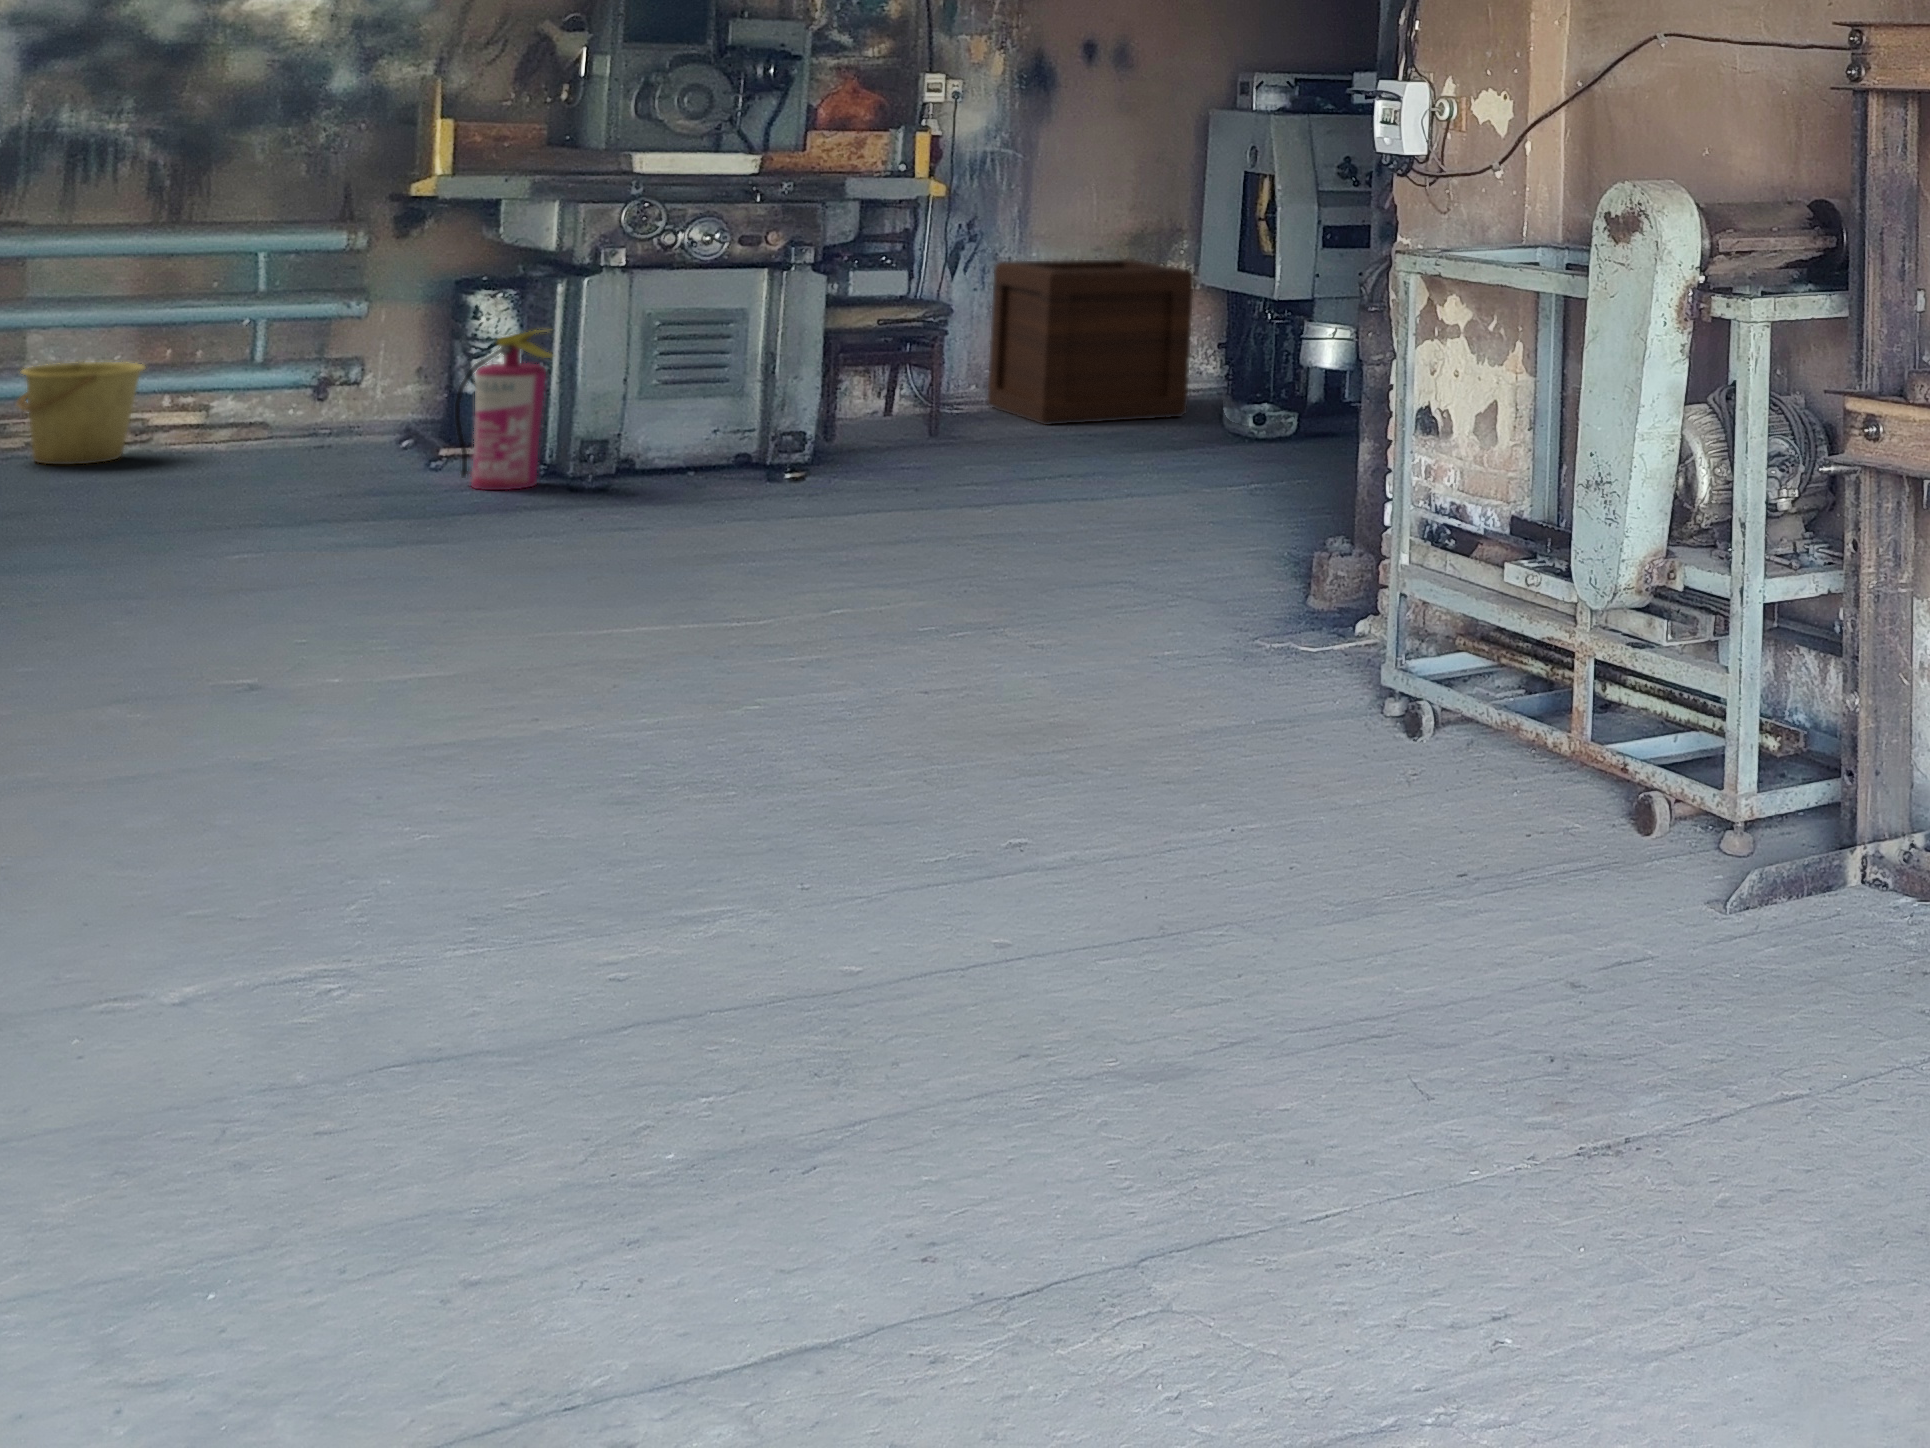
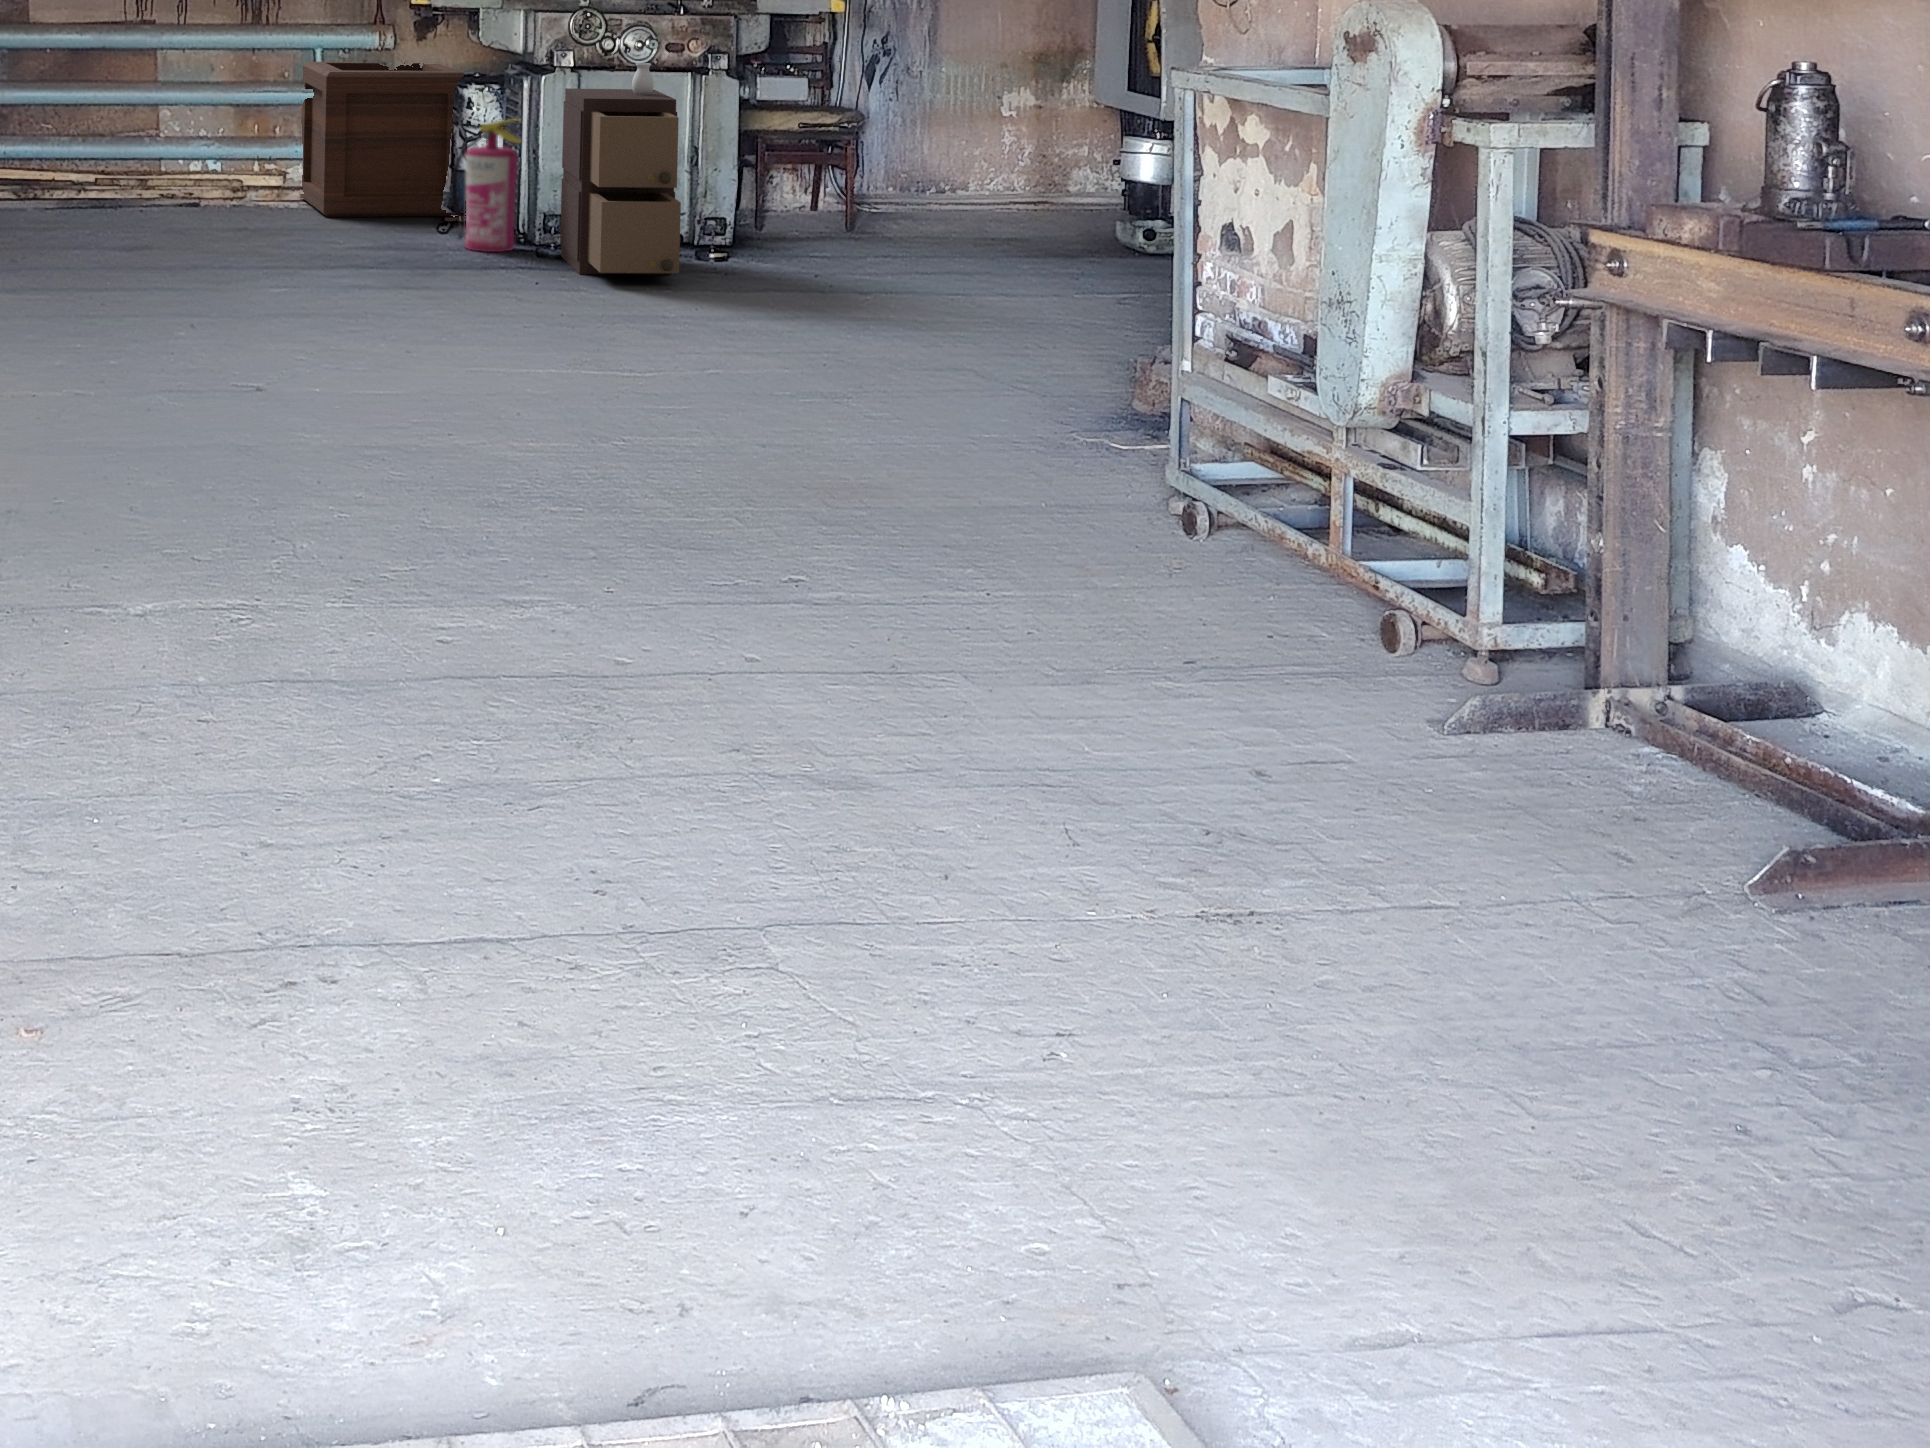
storage cabinet: none [602,259,767,509] -> present [560,63,681,275]
wooden crate: present [987,259,1193,425] -> present [300,62,466,217]
bucket: present [17,362,145,465] -> none [164,132,247,211]

